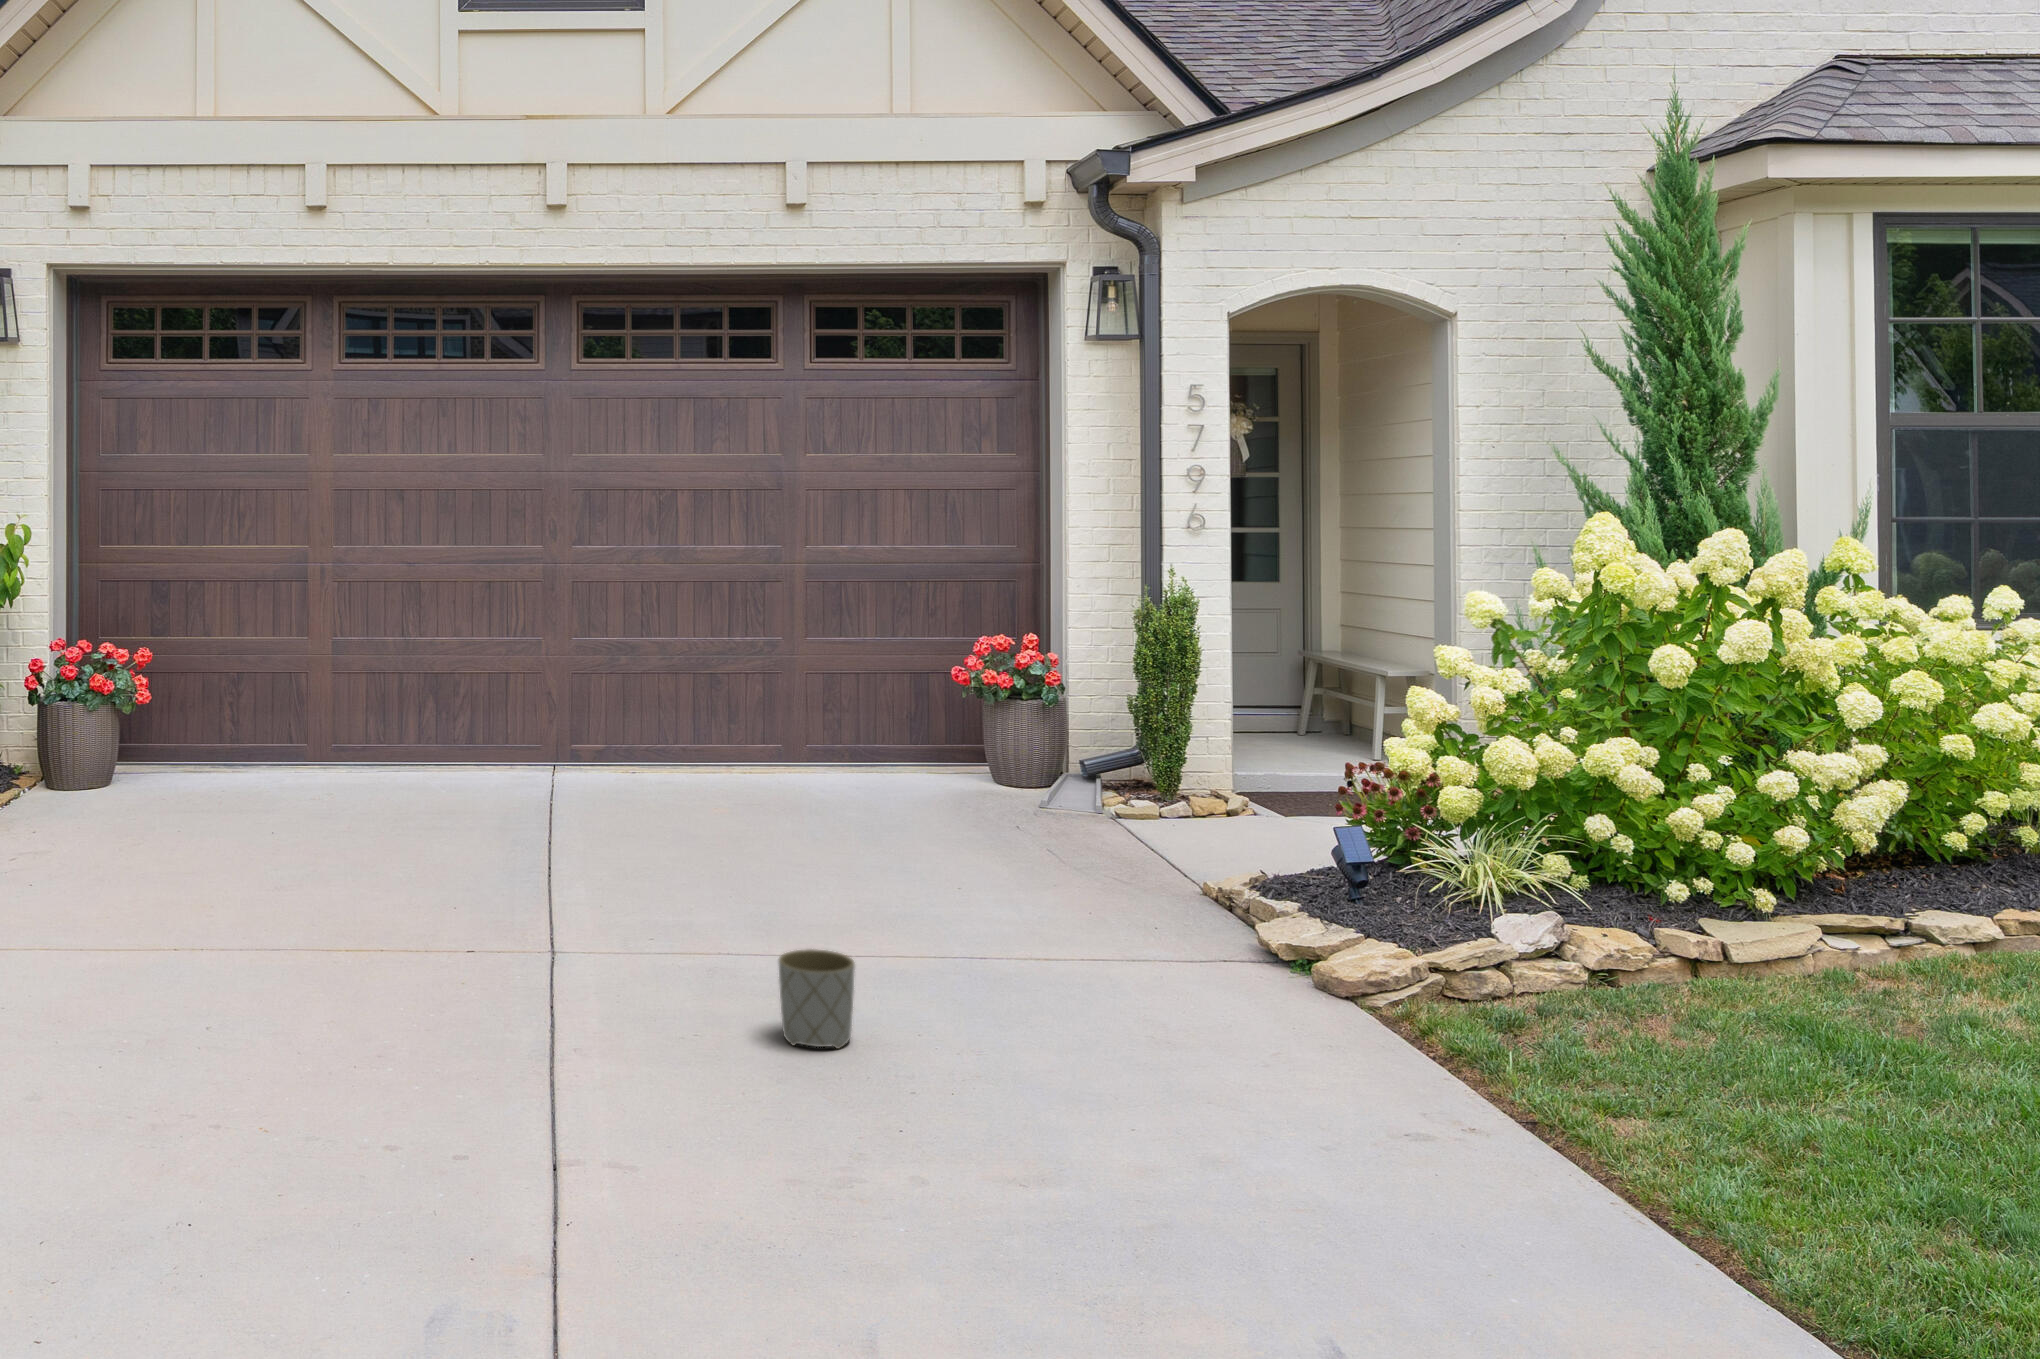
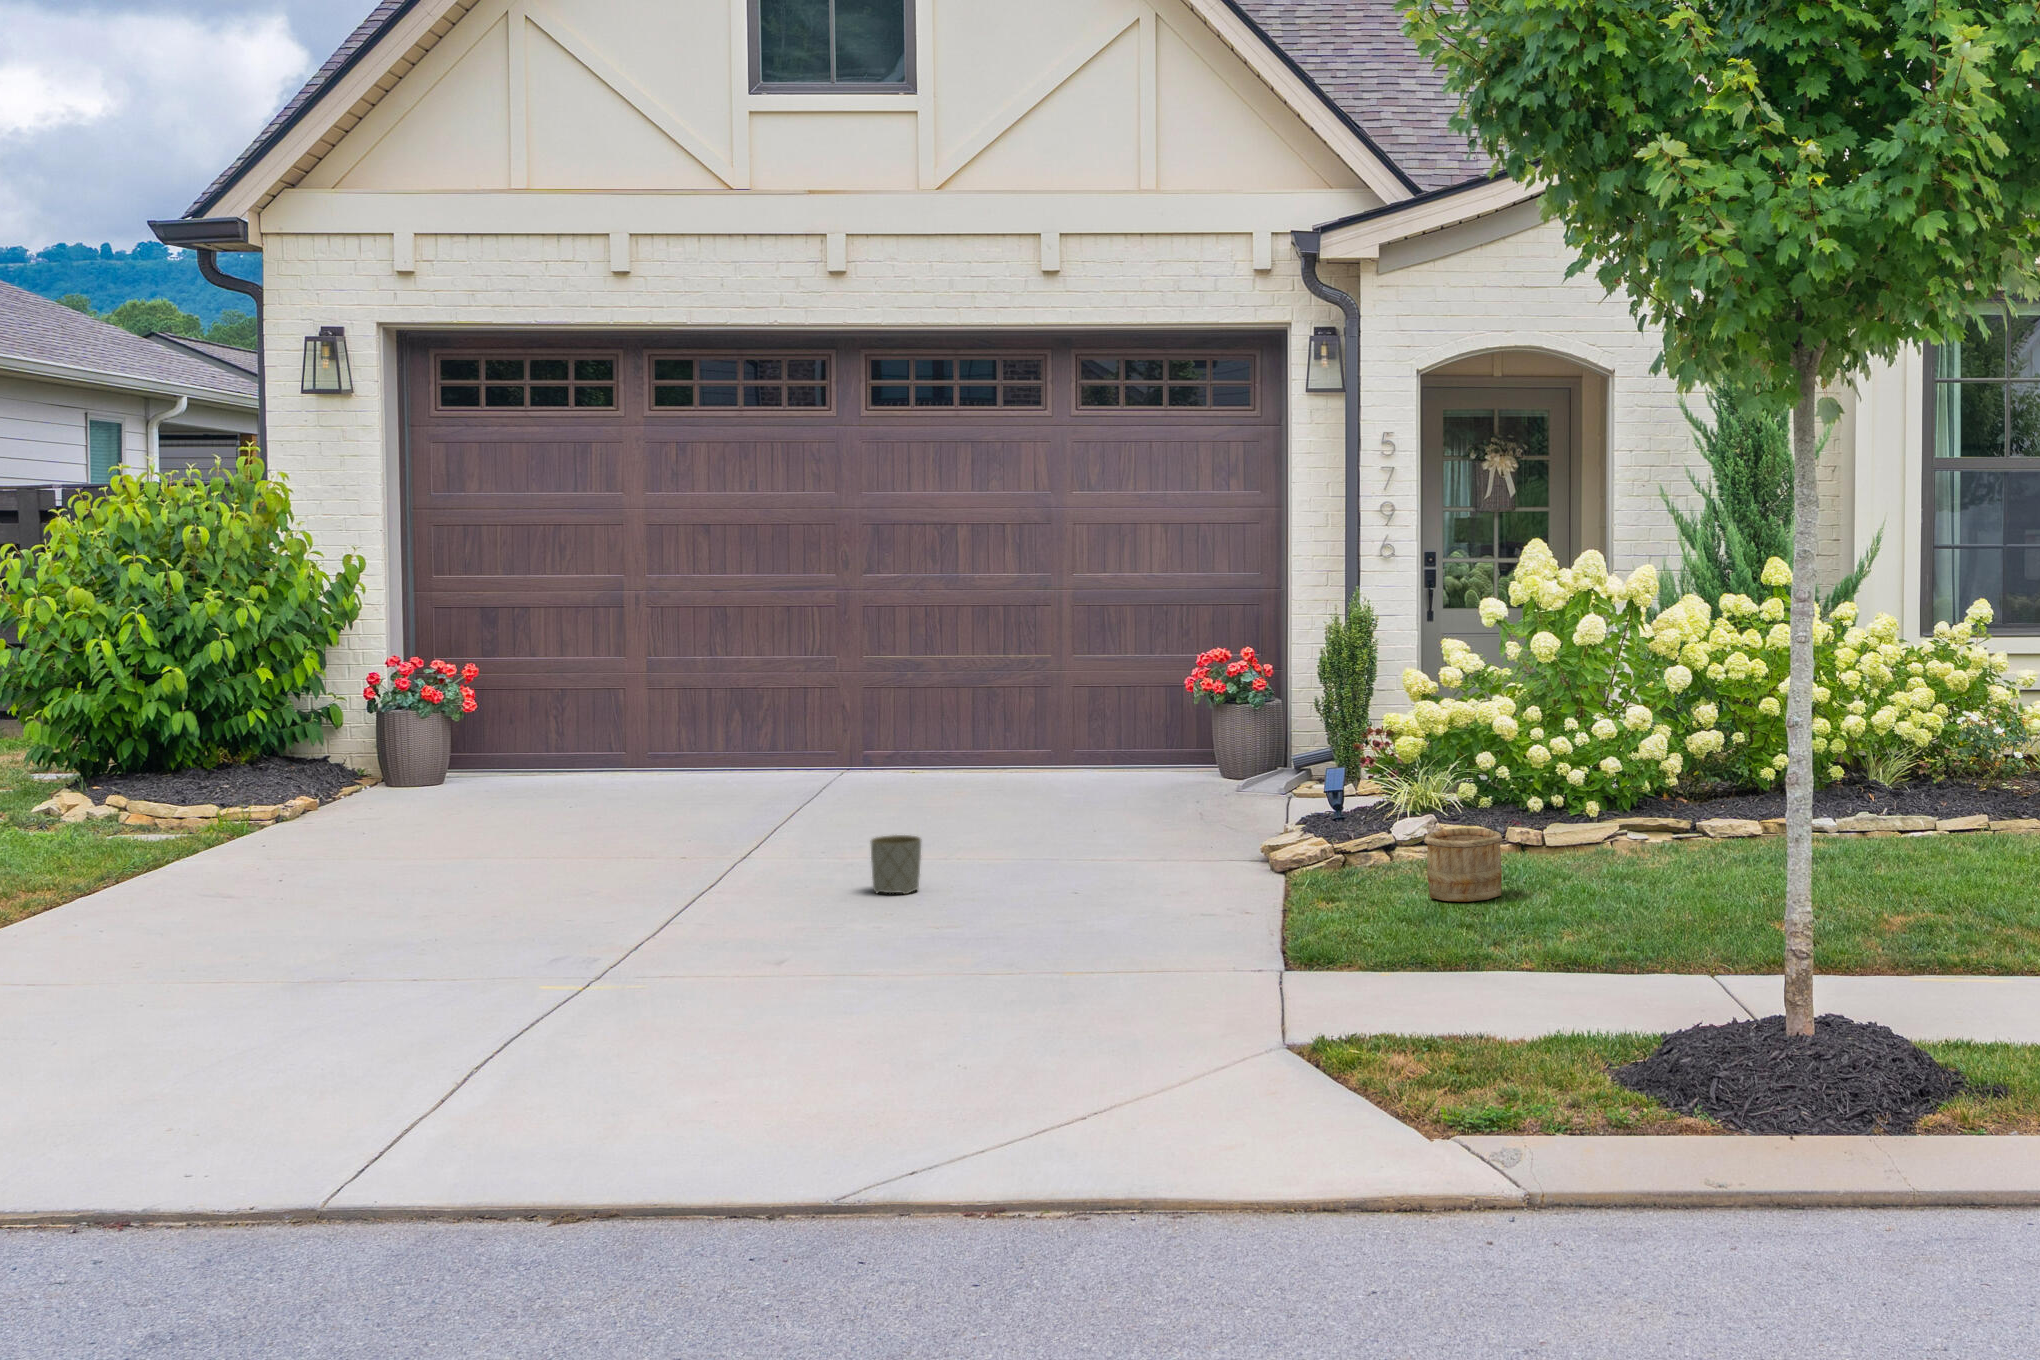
wooden bucket: none [1723,981,1883,1124] -> present [1424,828,1502,902]

